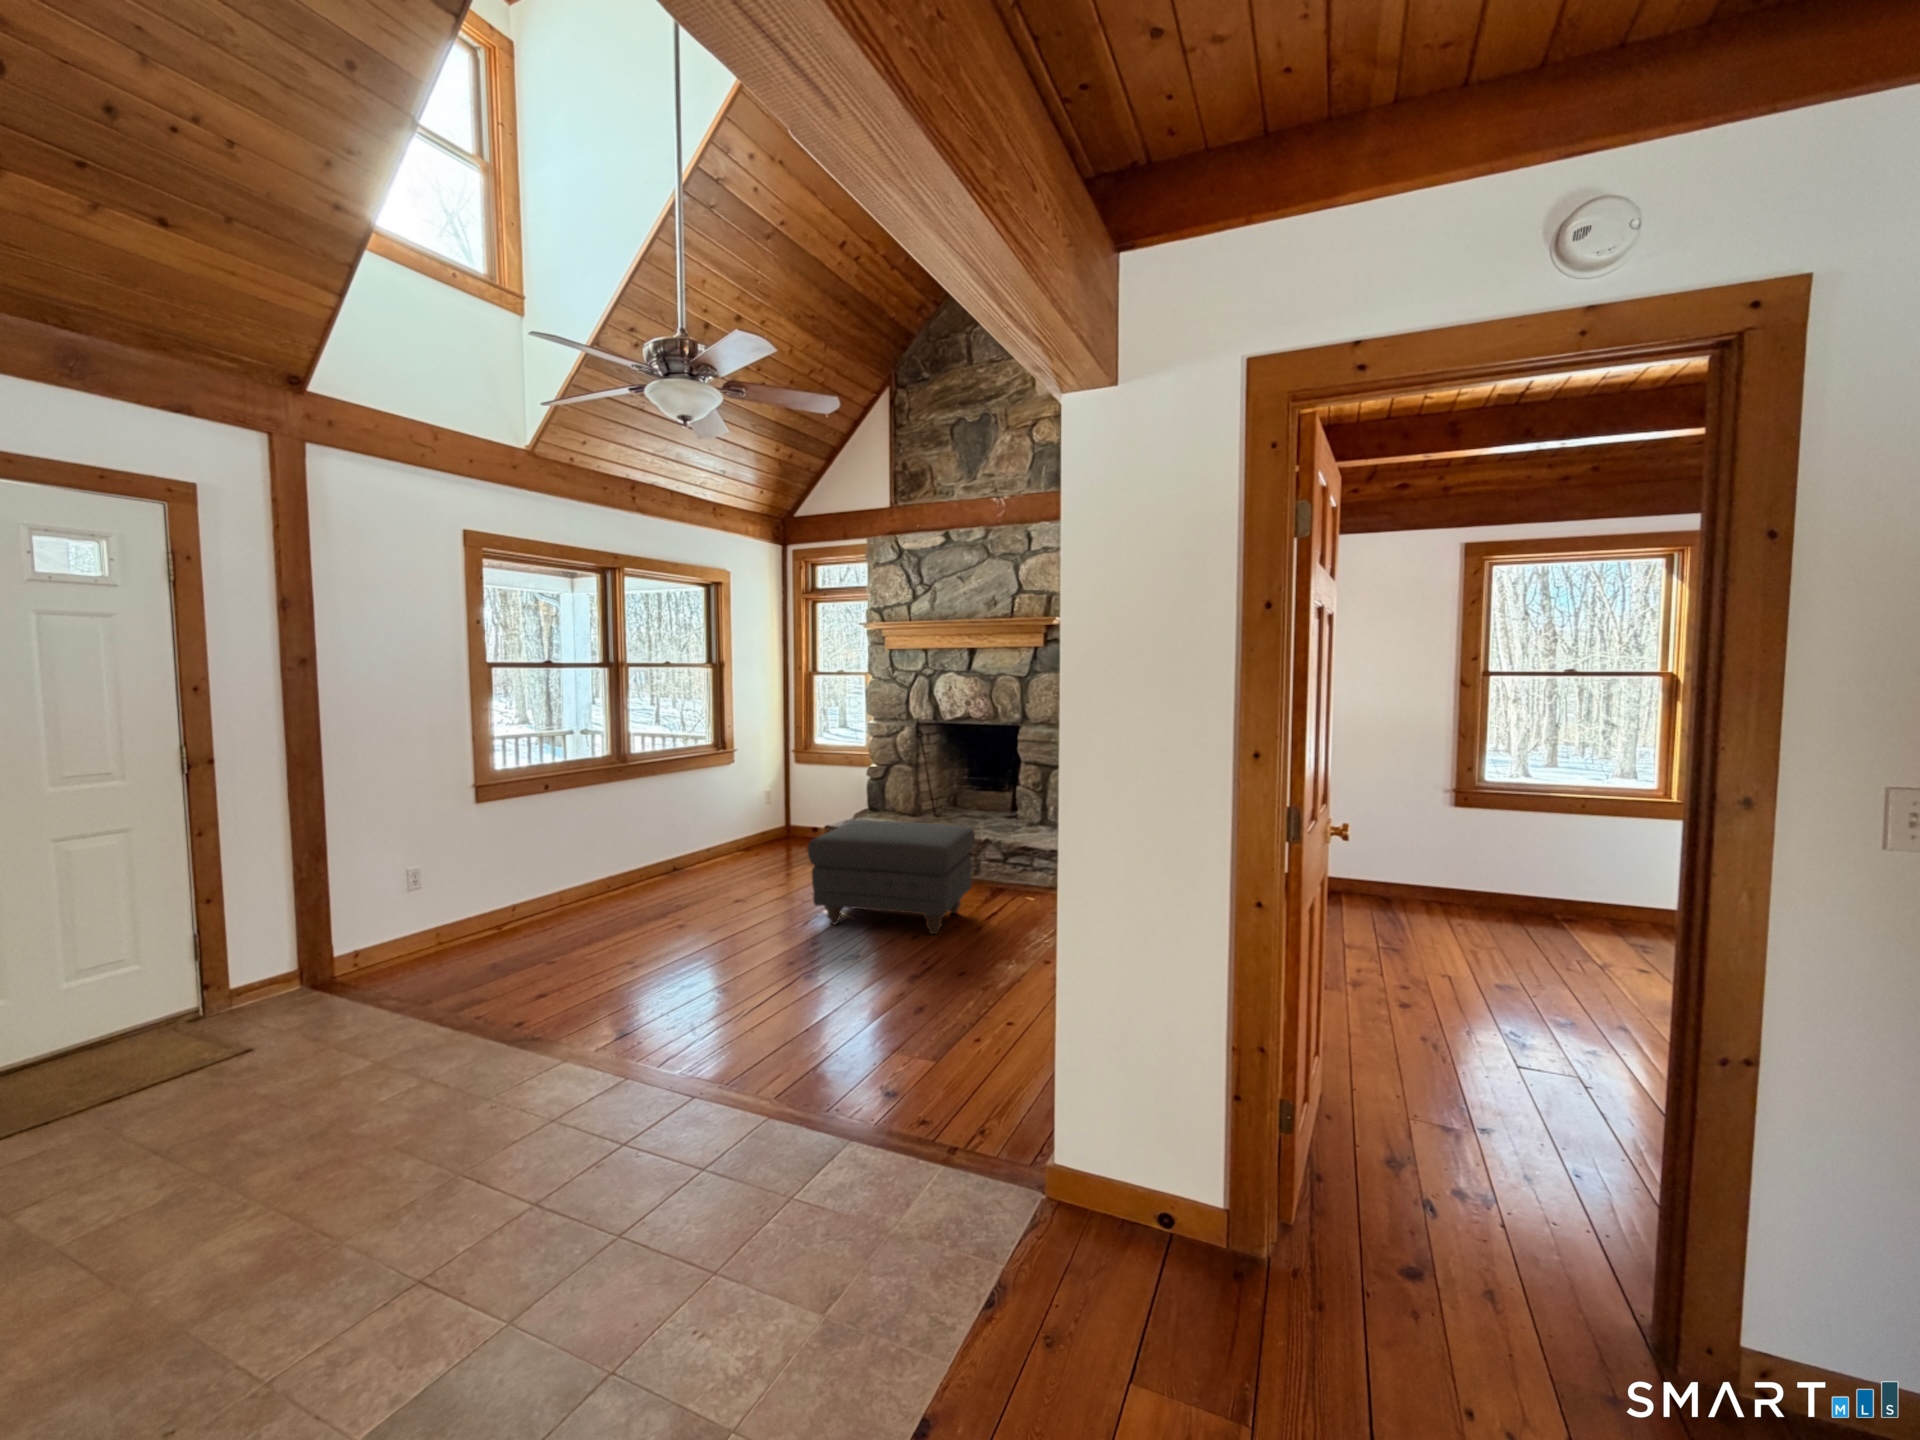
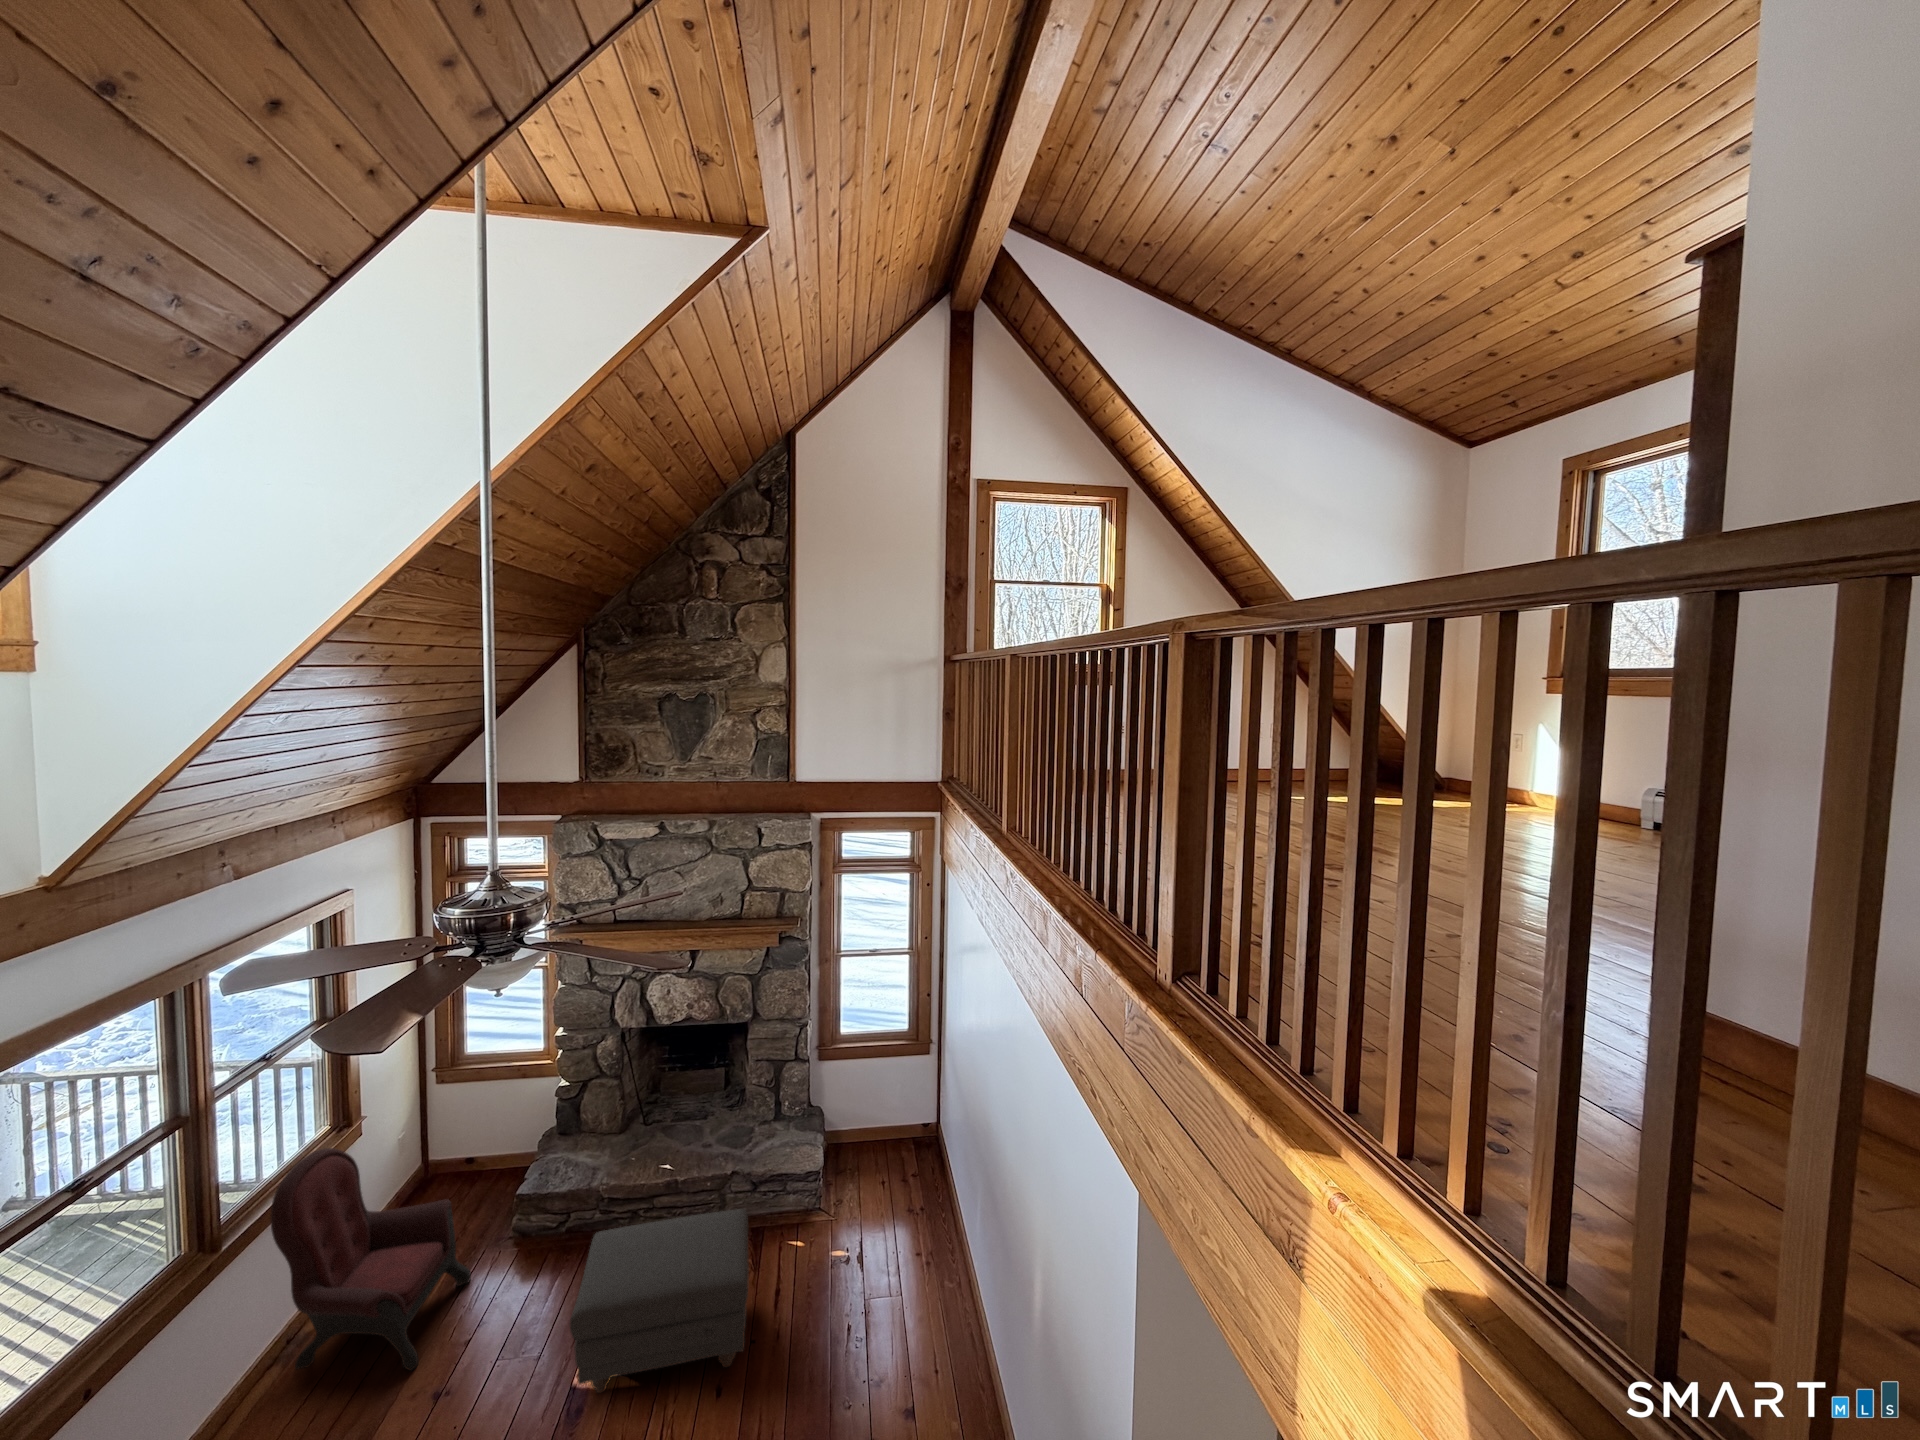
armchair: none [650,738,781,894] -> present [270,1148,471,1370]

